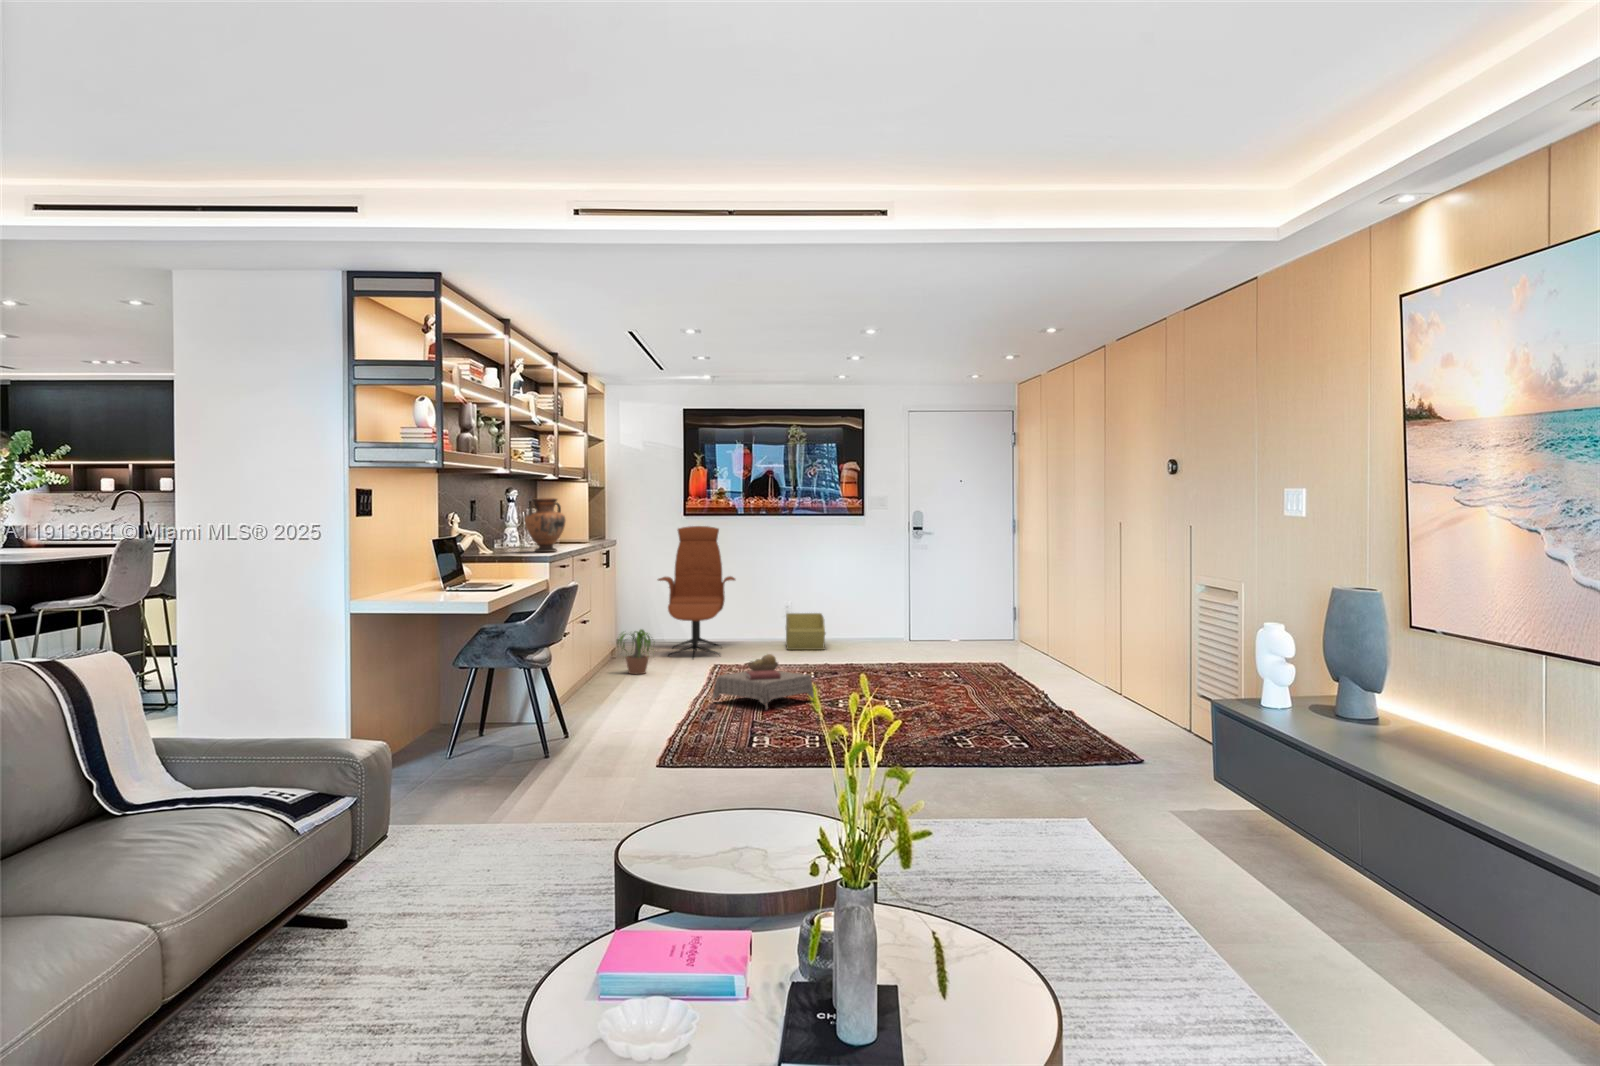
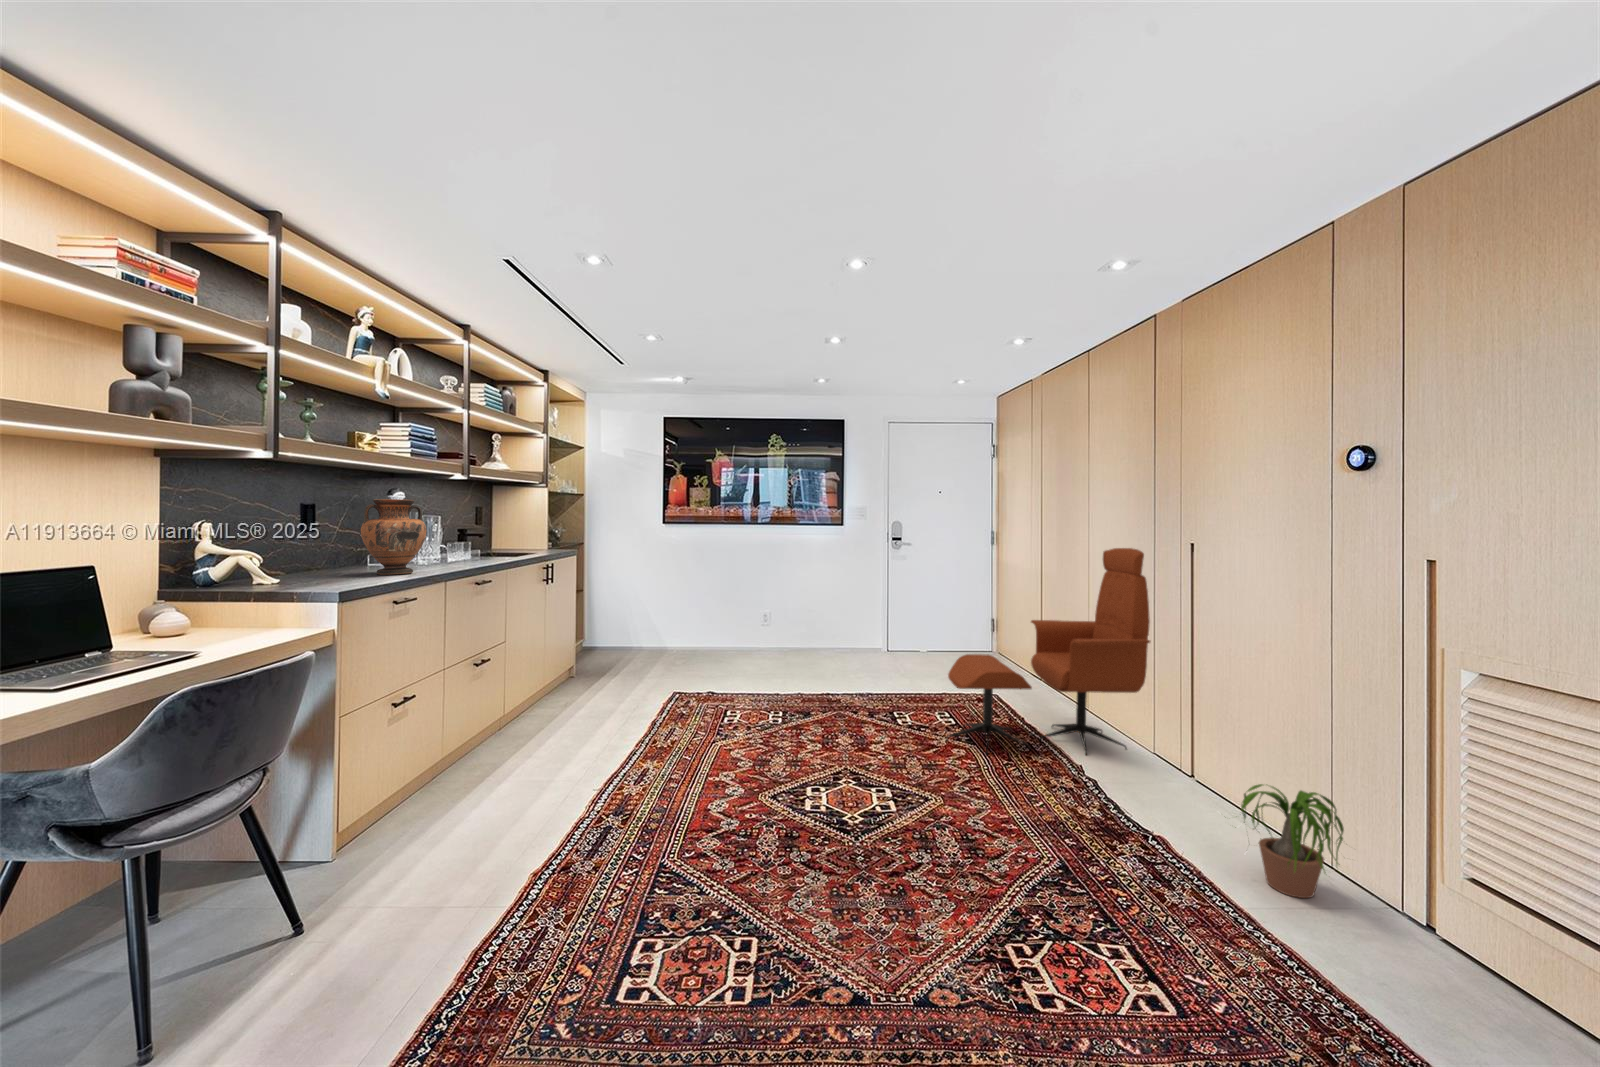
lounge chair: present [658,526,735,656] -> present [946,548,1150,754]
storage bin: present [786,613,825,650] -> none [761,621,801,662]
potted plant: present [618,629,651,674] -> present [1241,784,1344,898]
ottoman: present [713,654,814,709] -> none [620,717,765,824]

